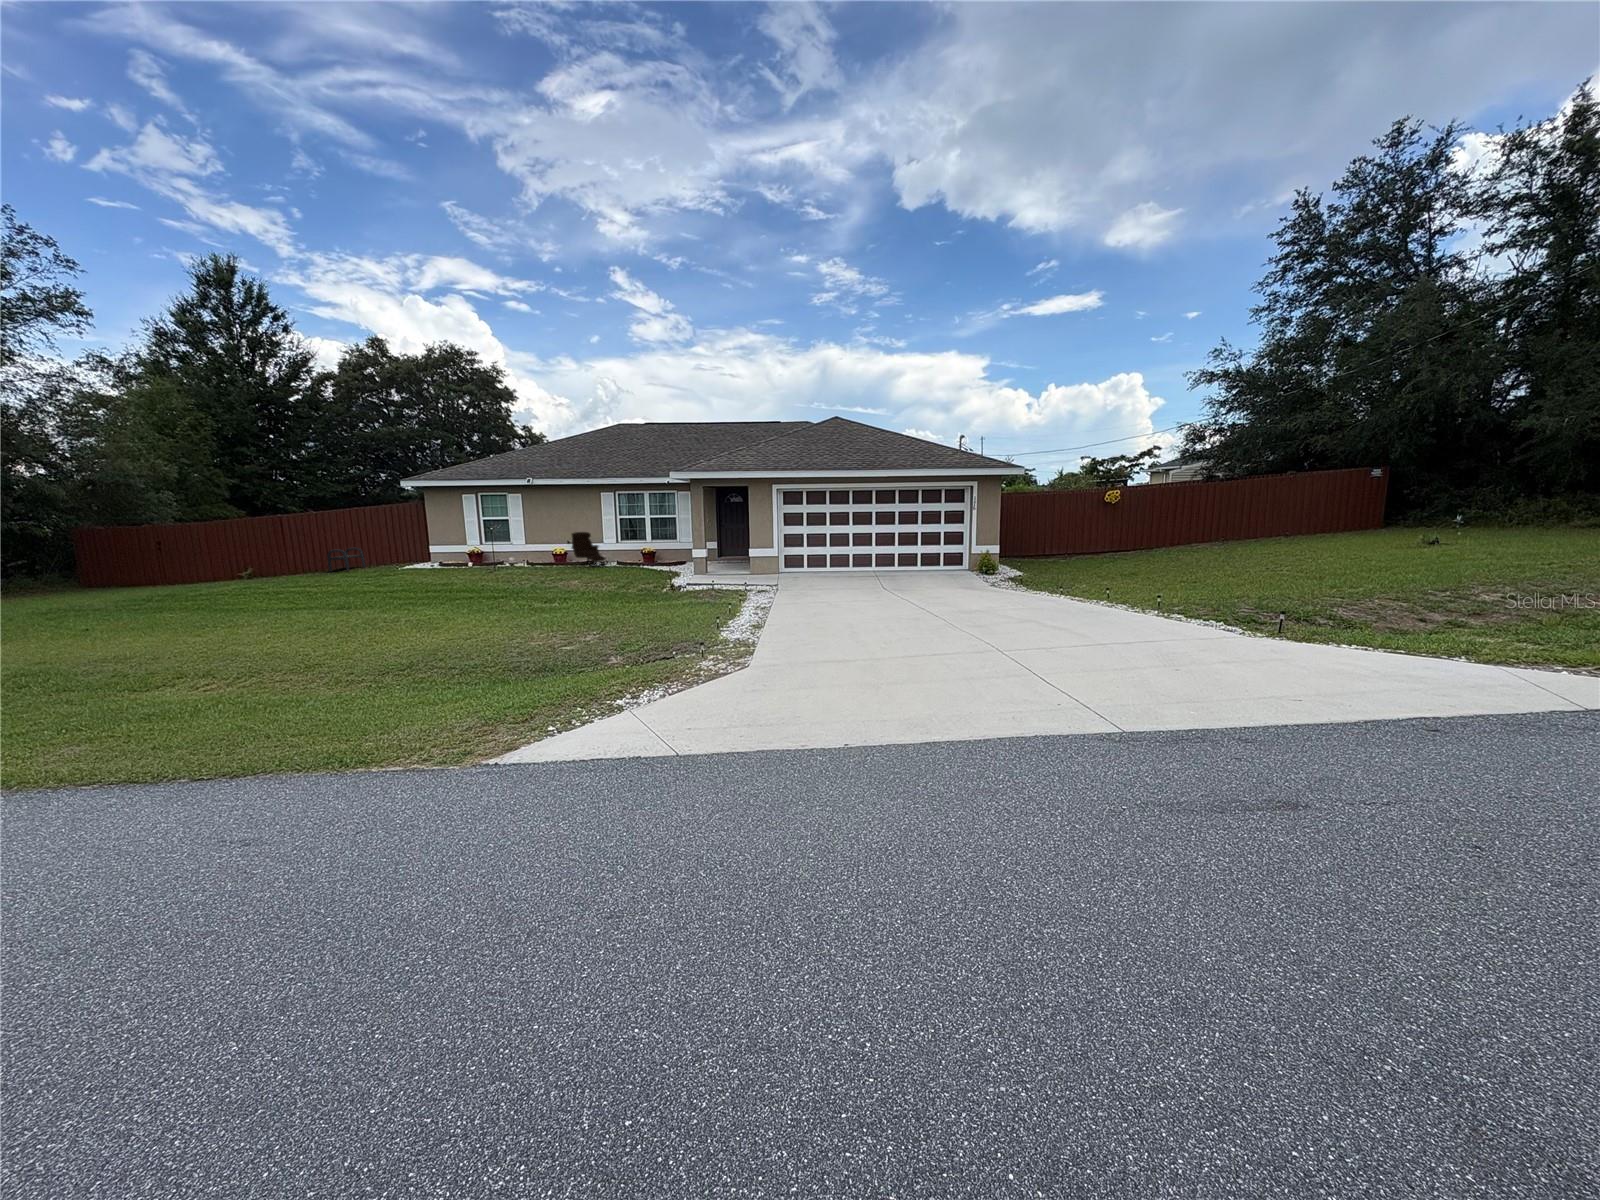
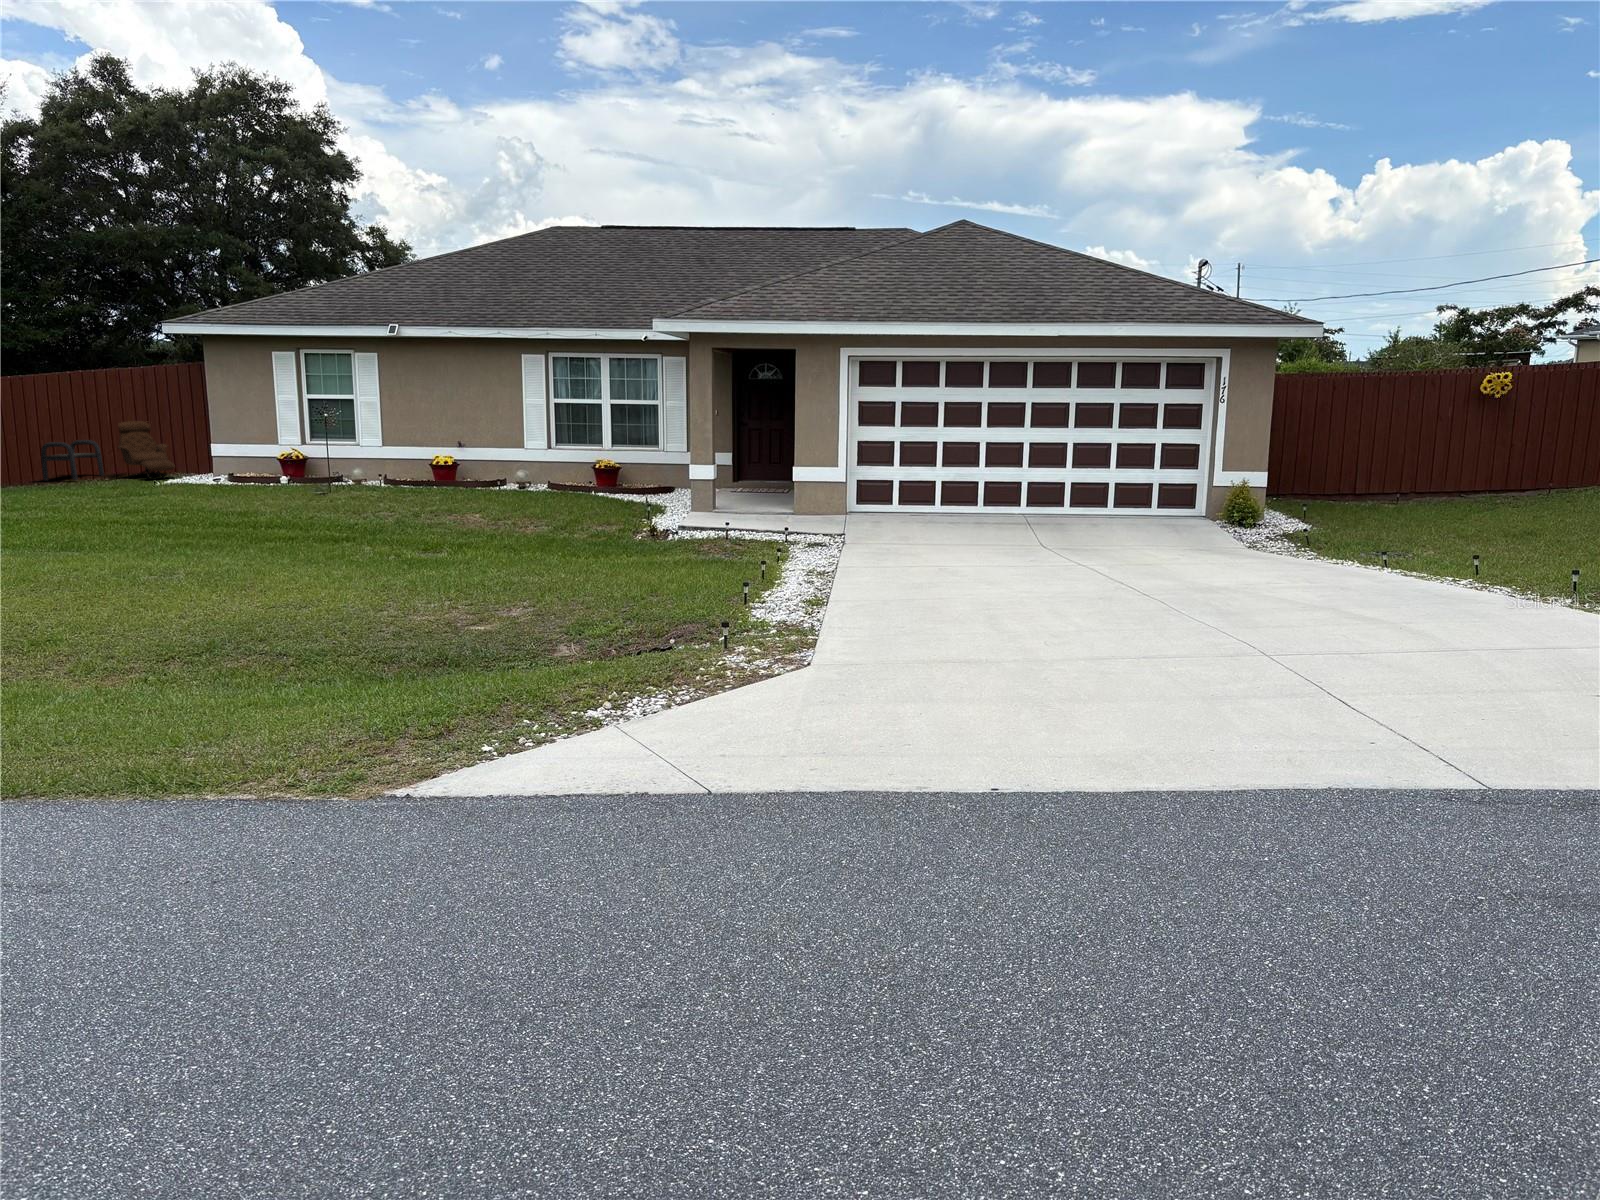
lounge chair: present [572,532,605,566] -> present [118,421,175,479]

